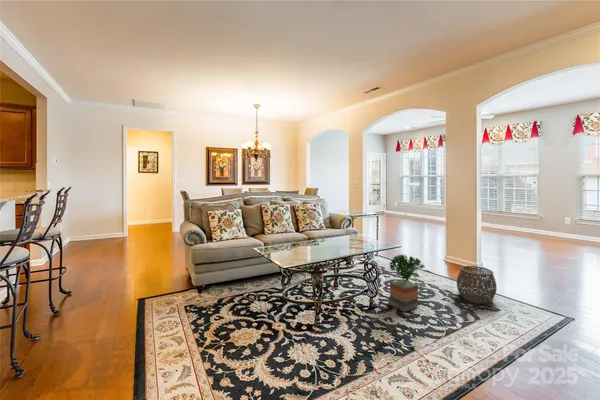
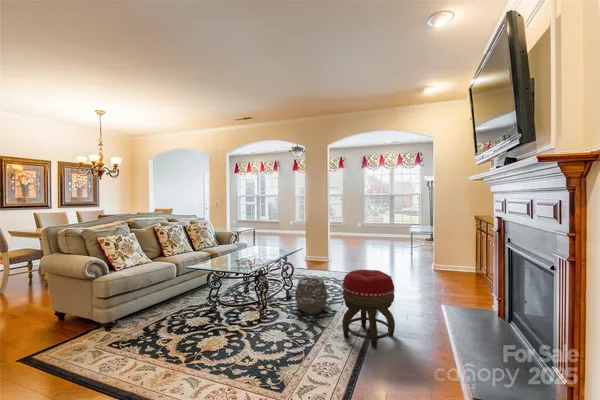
potted tree: present [390,255,425,312] -> none [237,278,275,343]
footstool: none [500,267,580,357] -> present [342,270,395,348]

